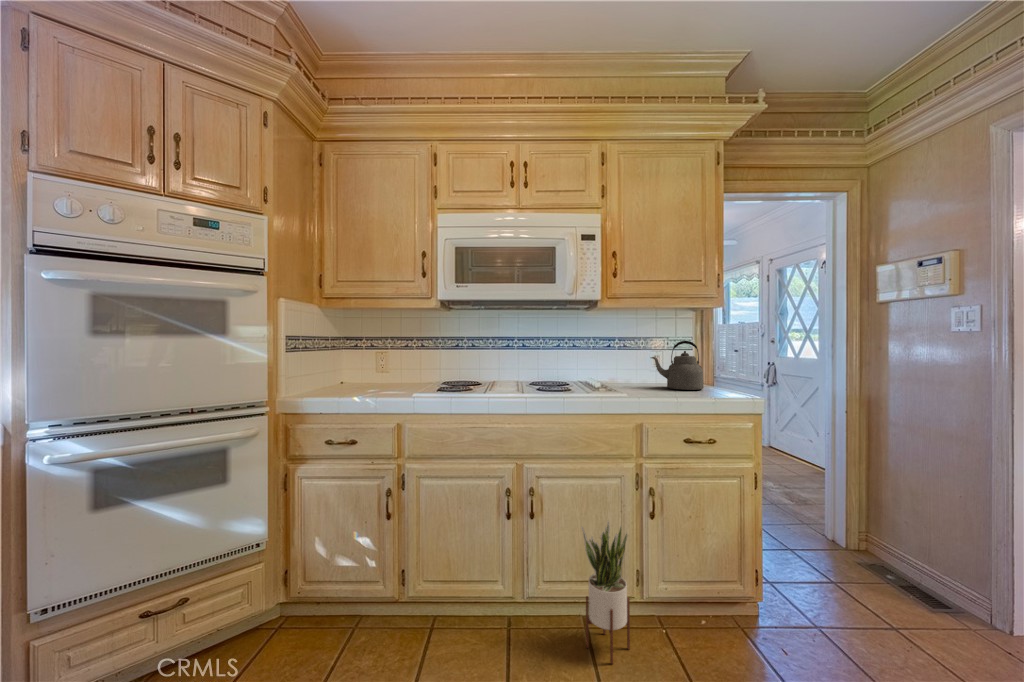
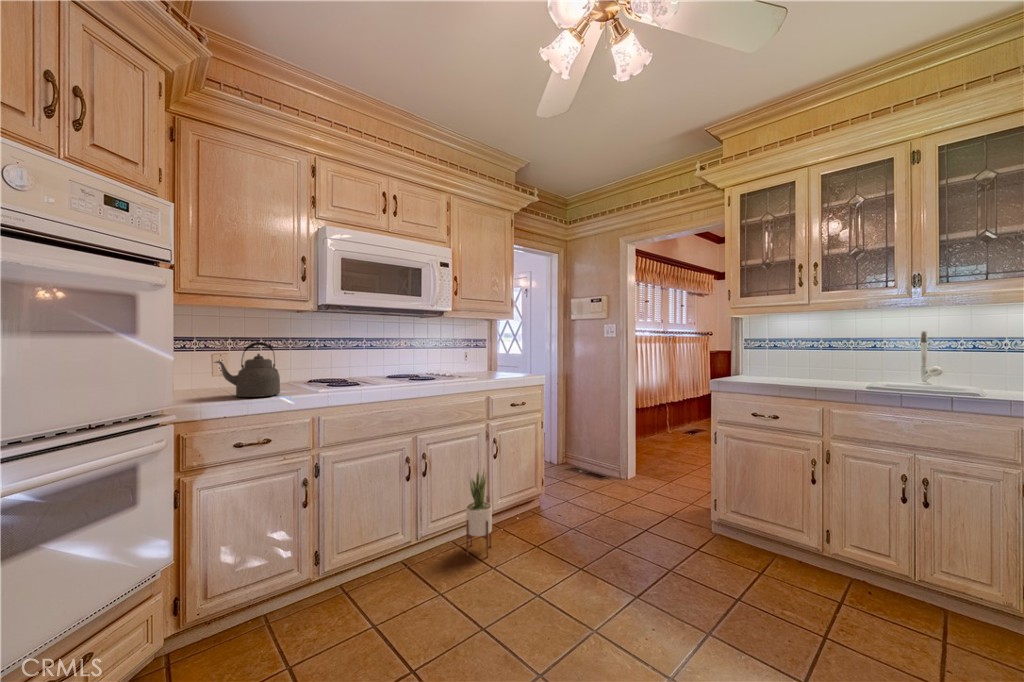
kettle: present [651,341,704,390] -> present [214,342,280,397]

